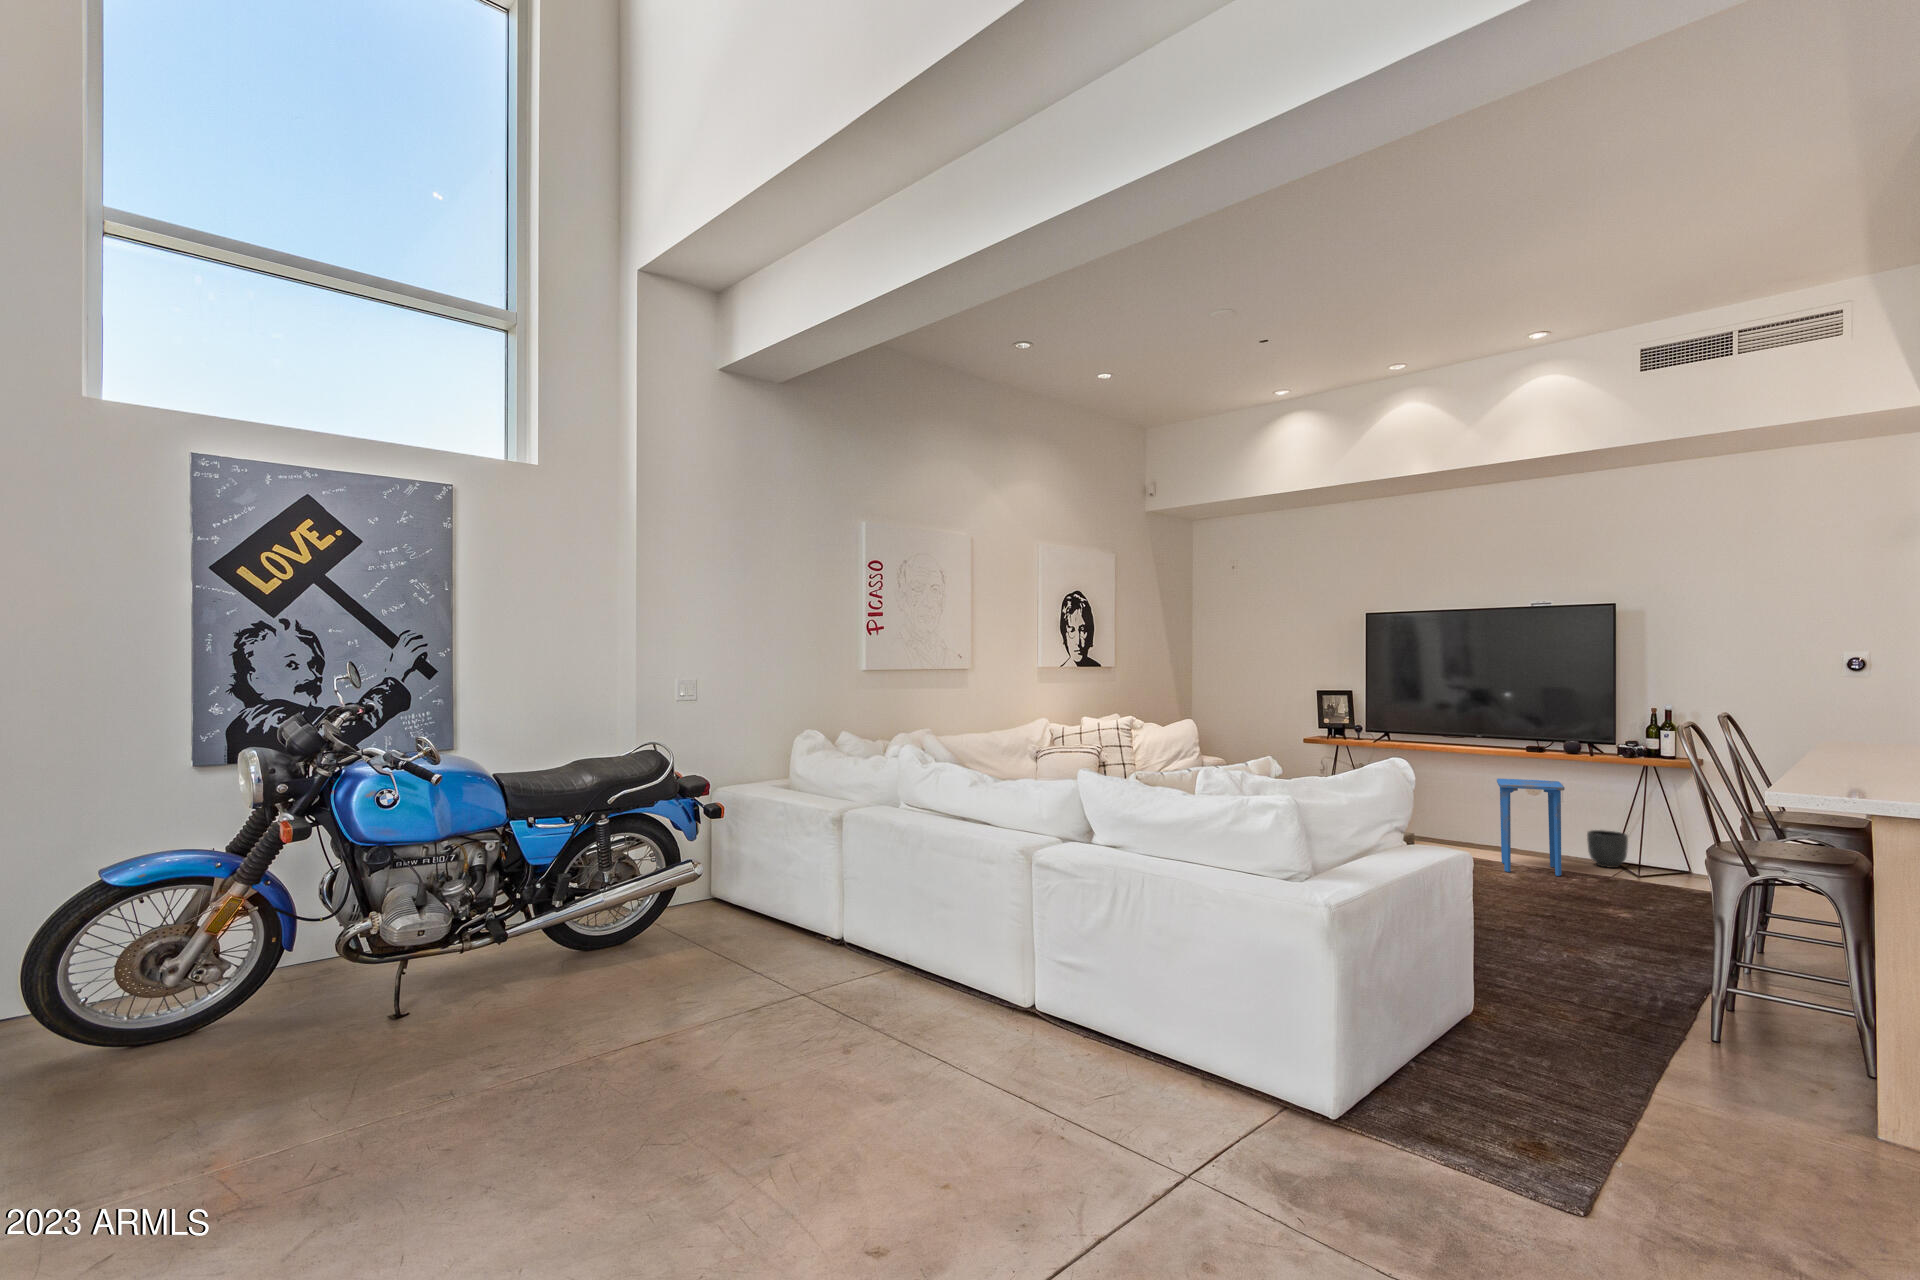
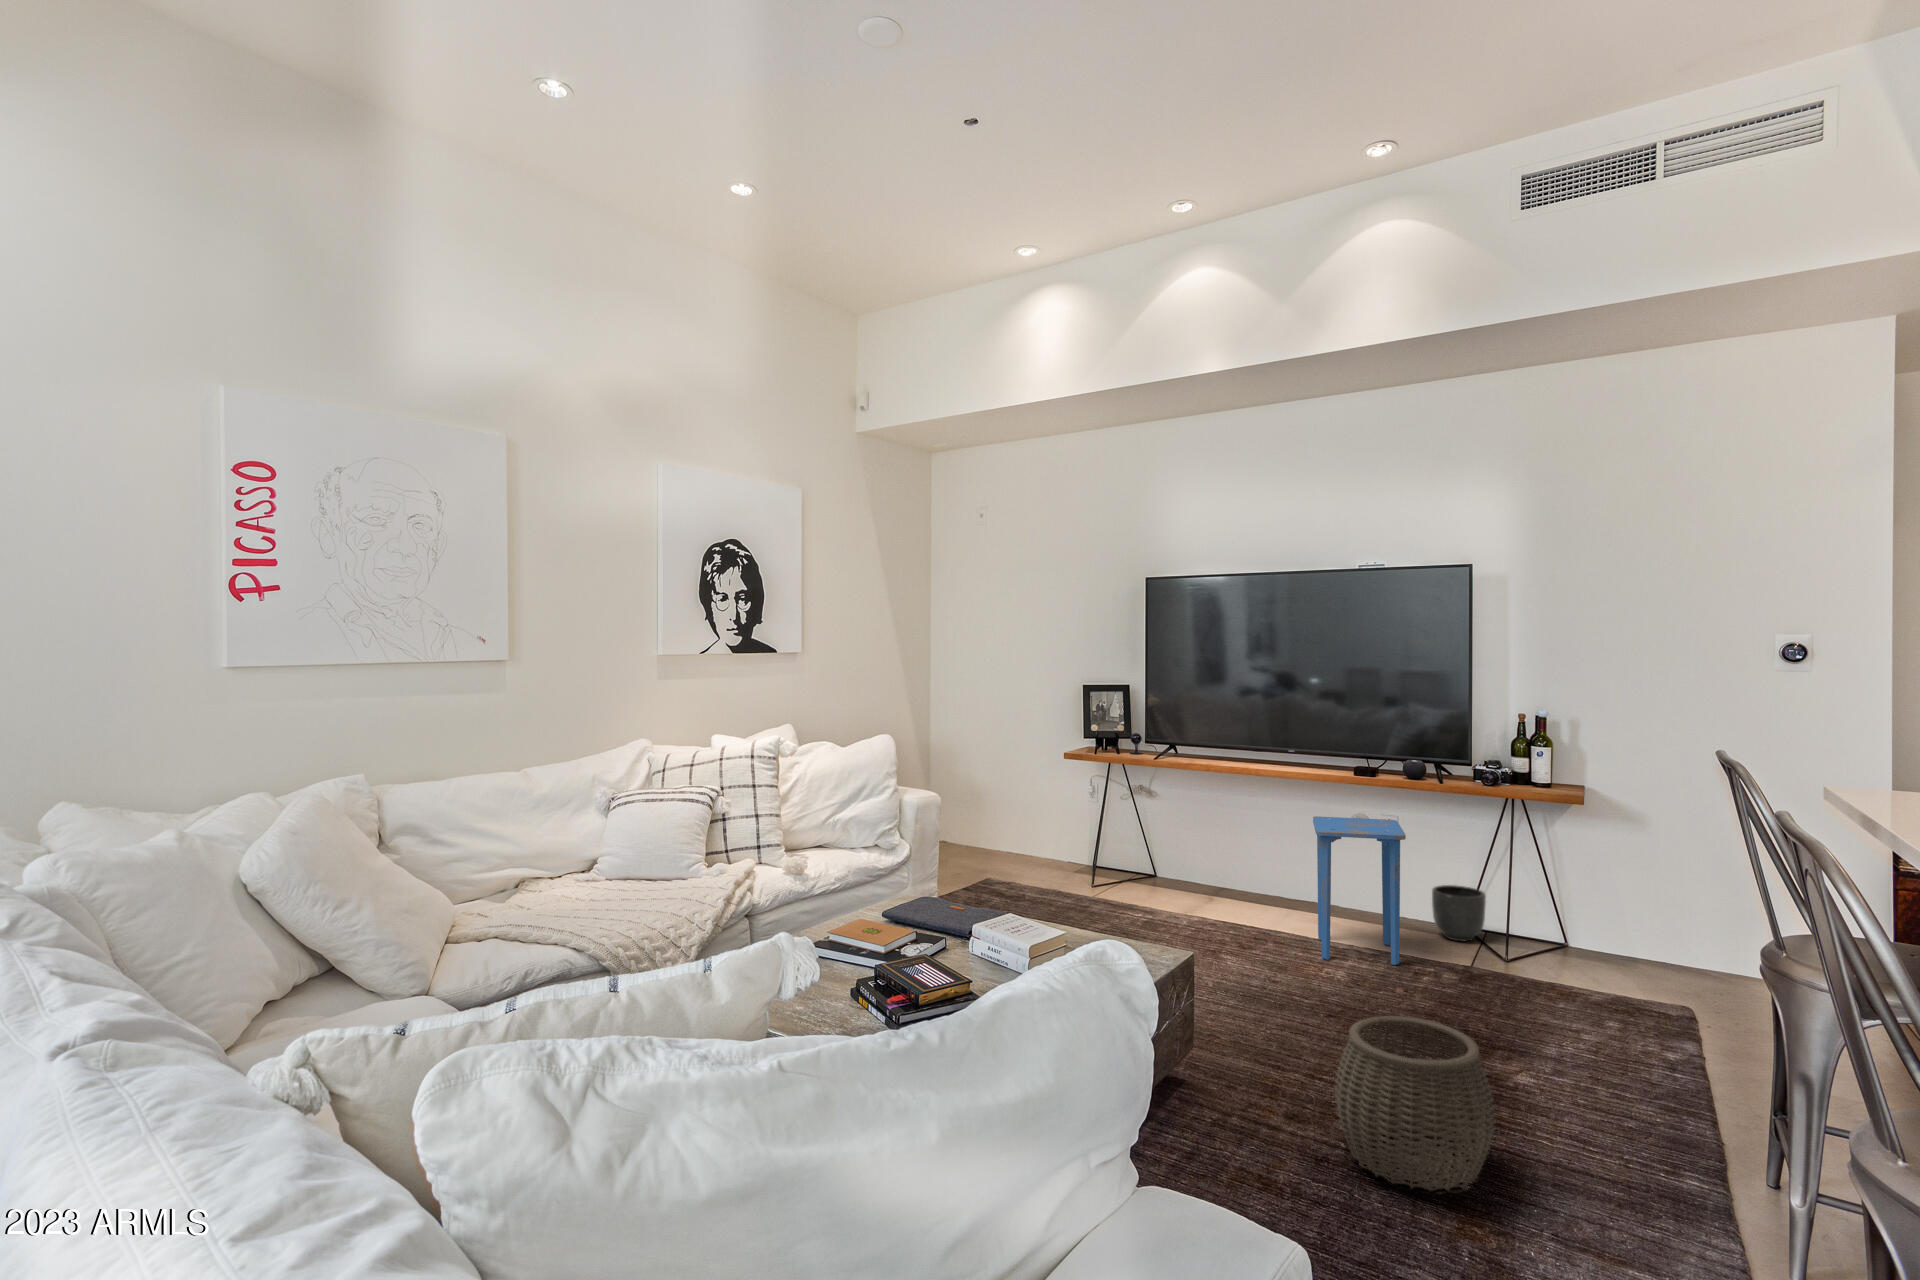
woven basket: none [1514,867,1613,954] -> present [1335,1016,1496,1191]

